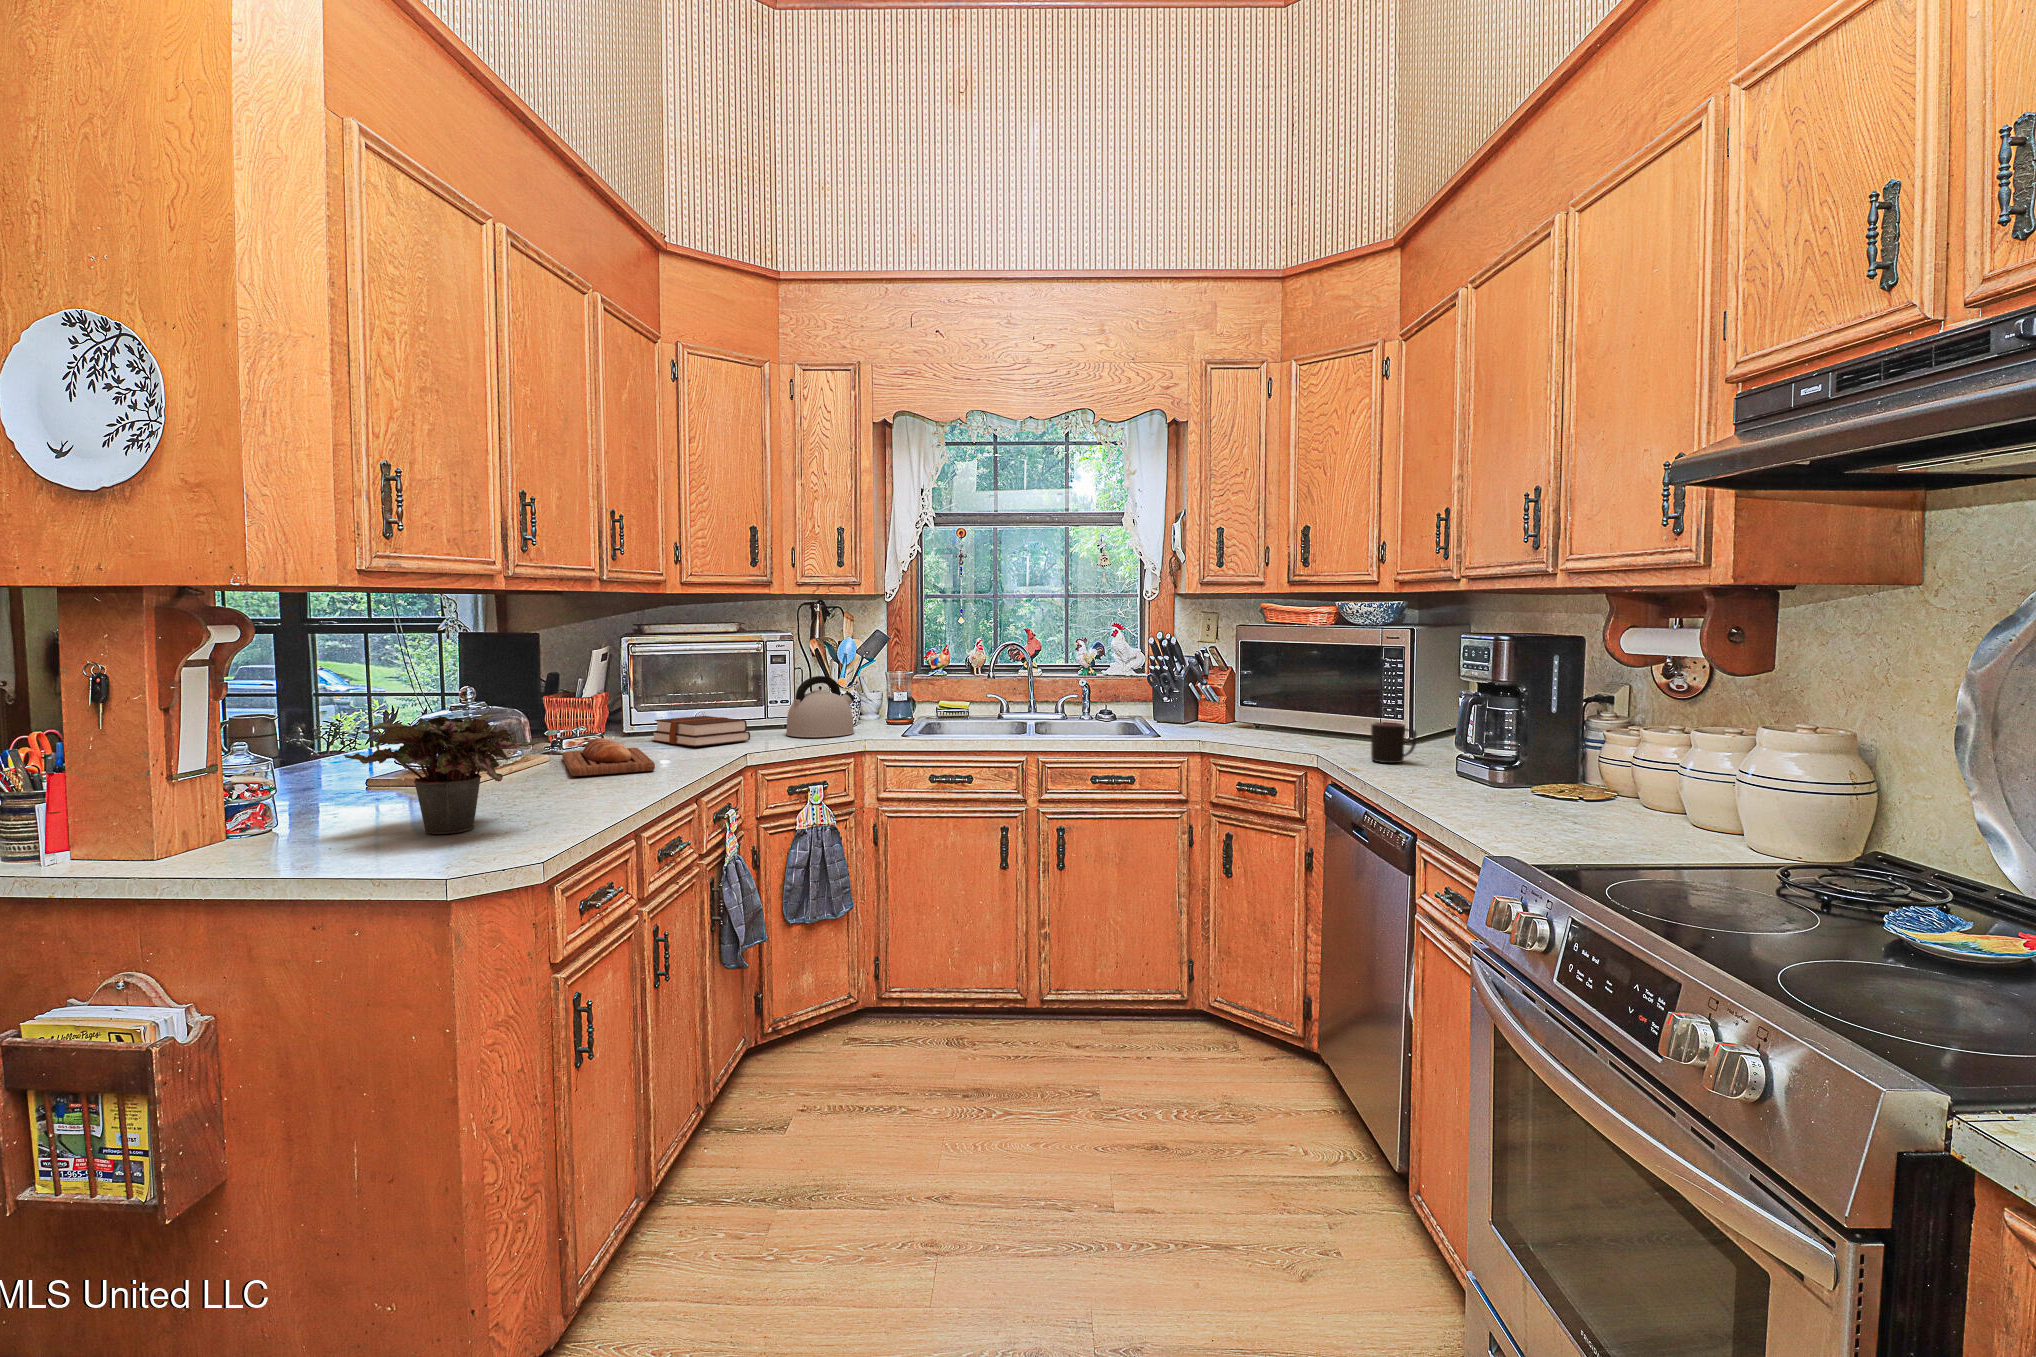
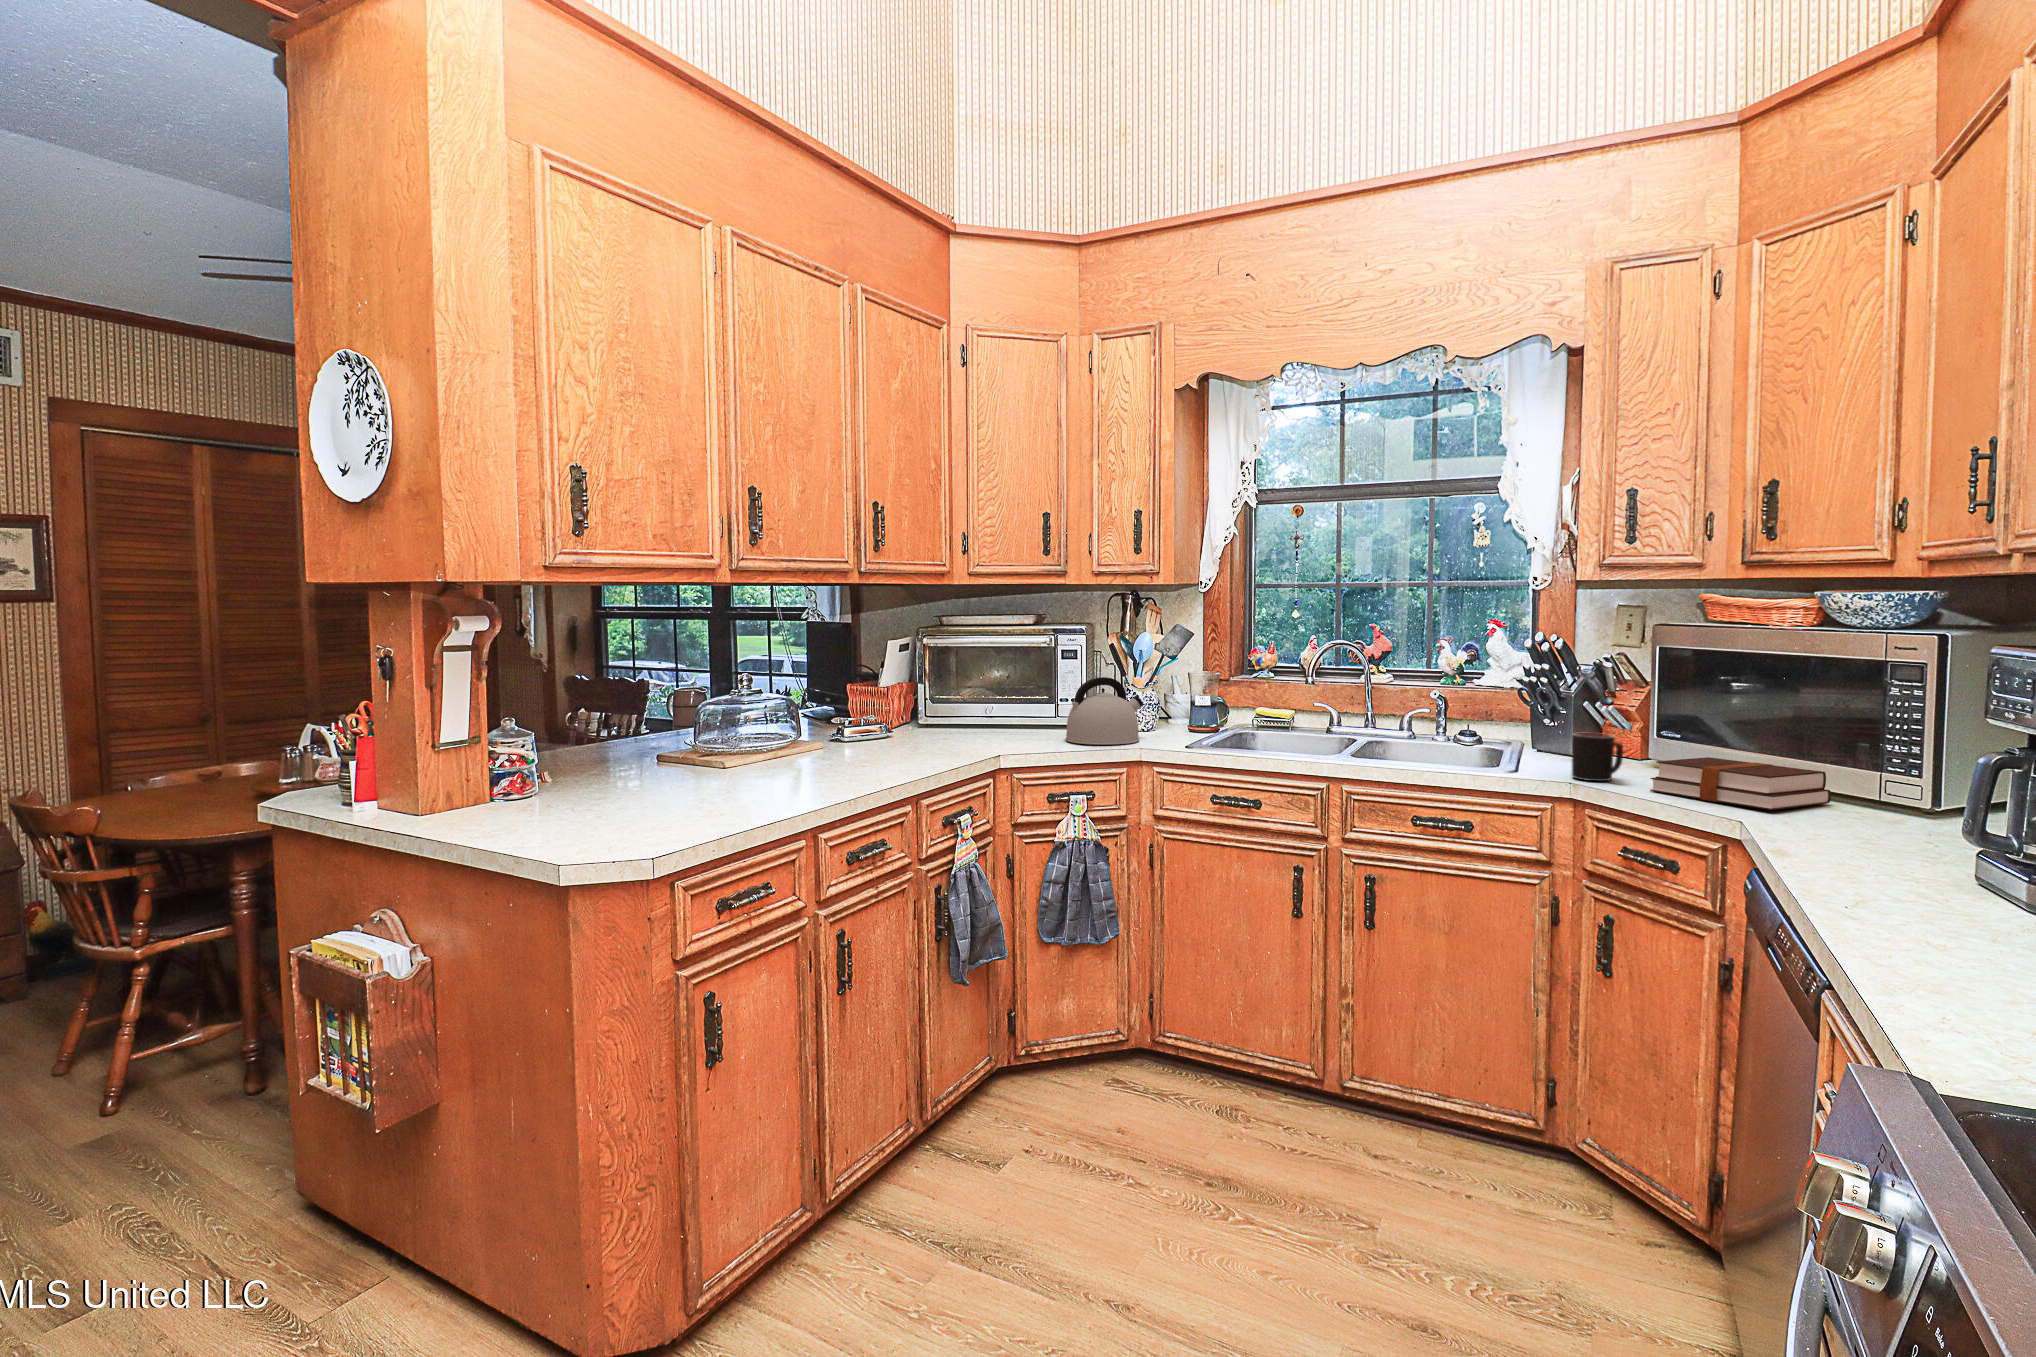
potted plant: present [344,714,545,834] -> none [589,707,738,818]
hardback book: present [652,716,750,747] -> present [1650,757,1831,810]
mug: present [1371,722,1416,763] -> present [1572,733,1623,781]
bread loaf: present [562,738,655,776] -> none [819,733,906,770]

